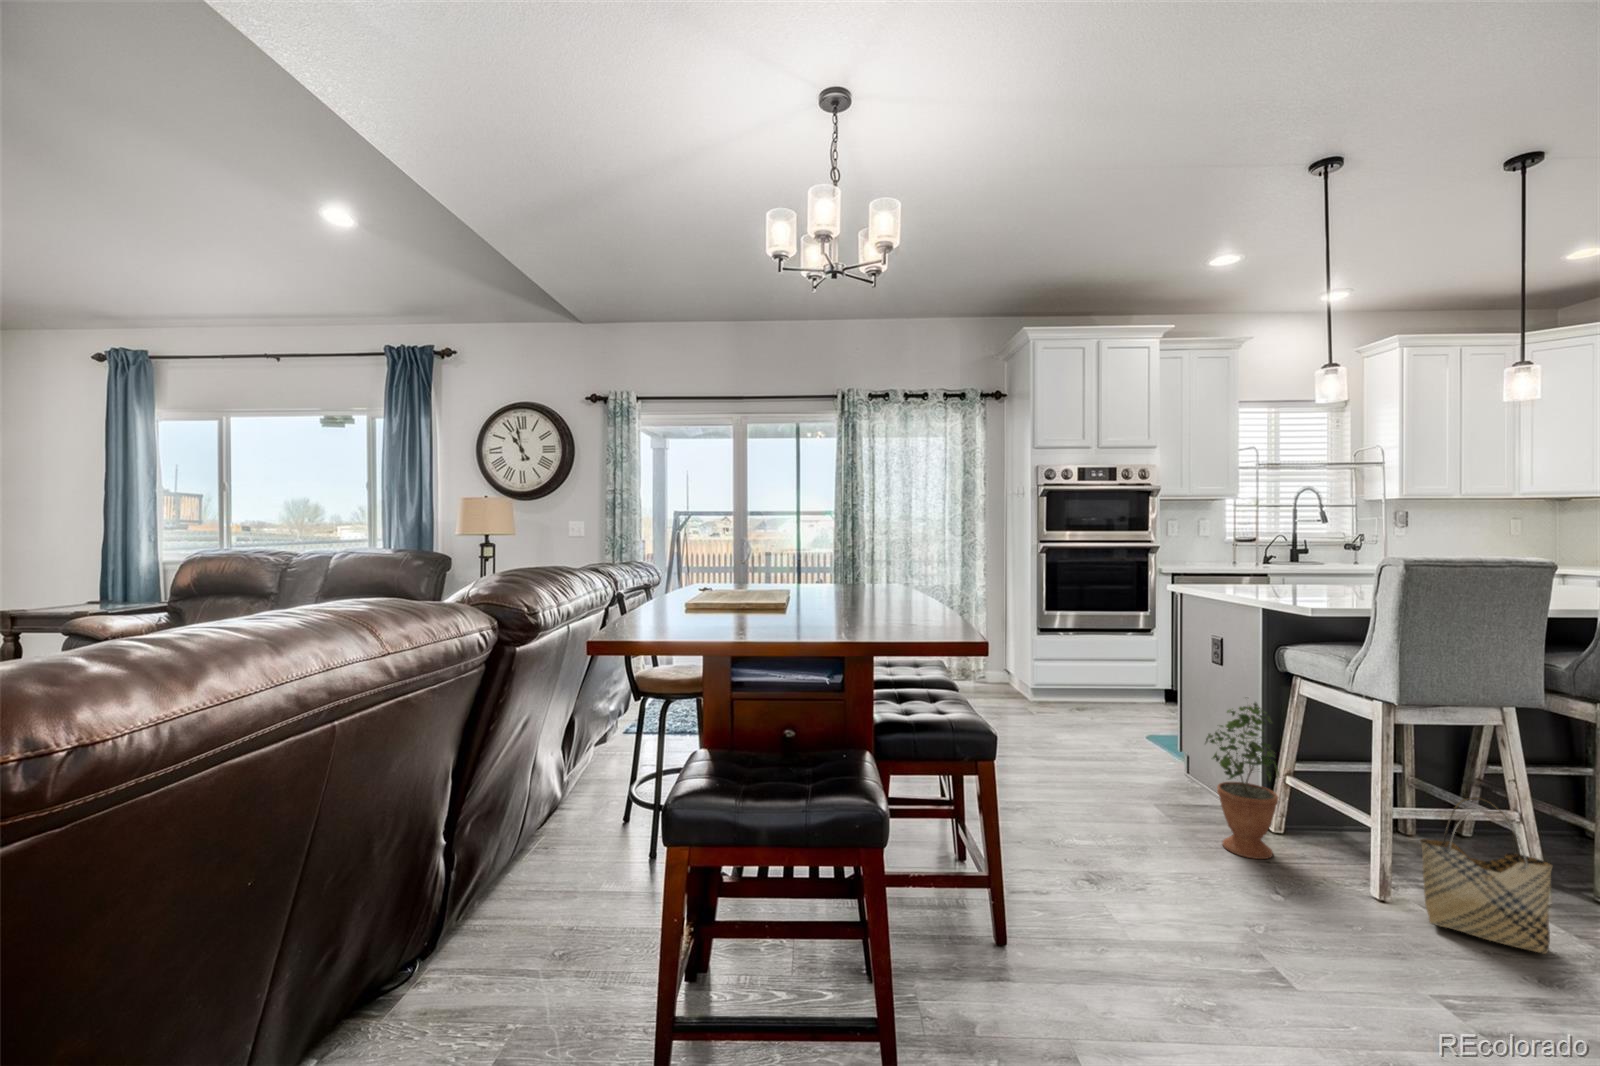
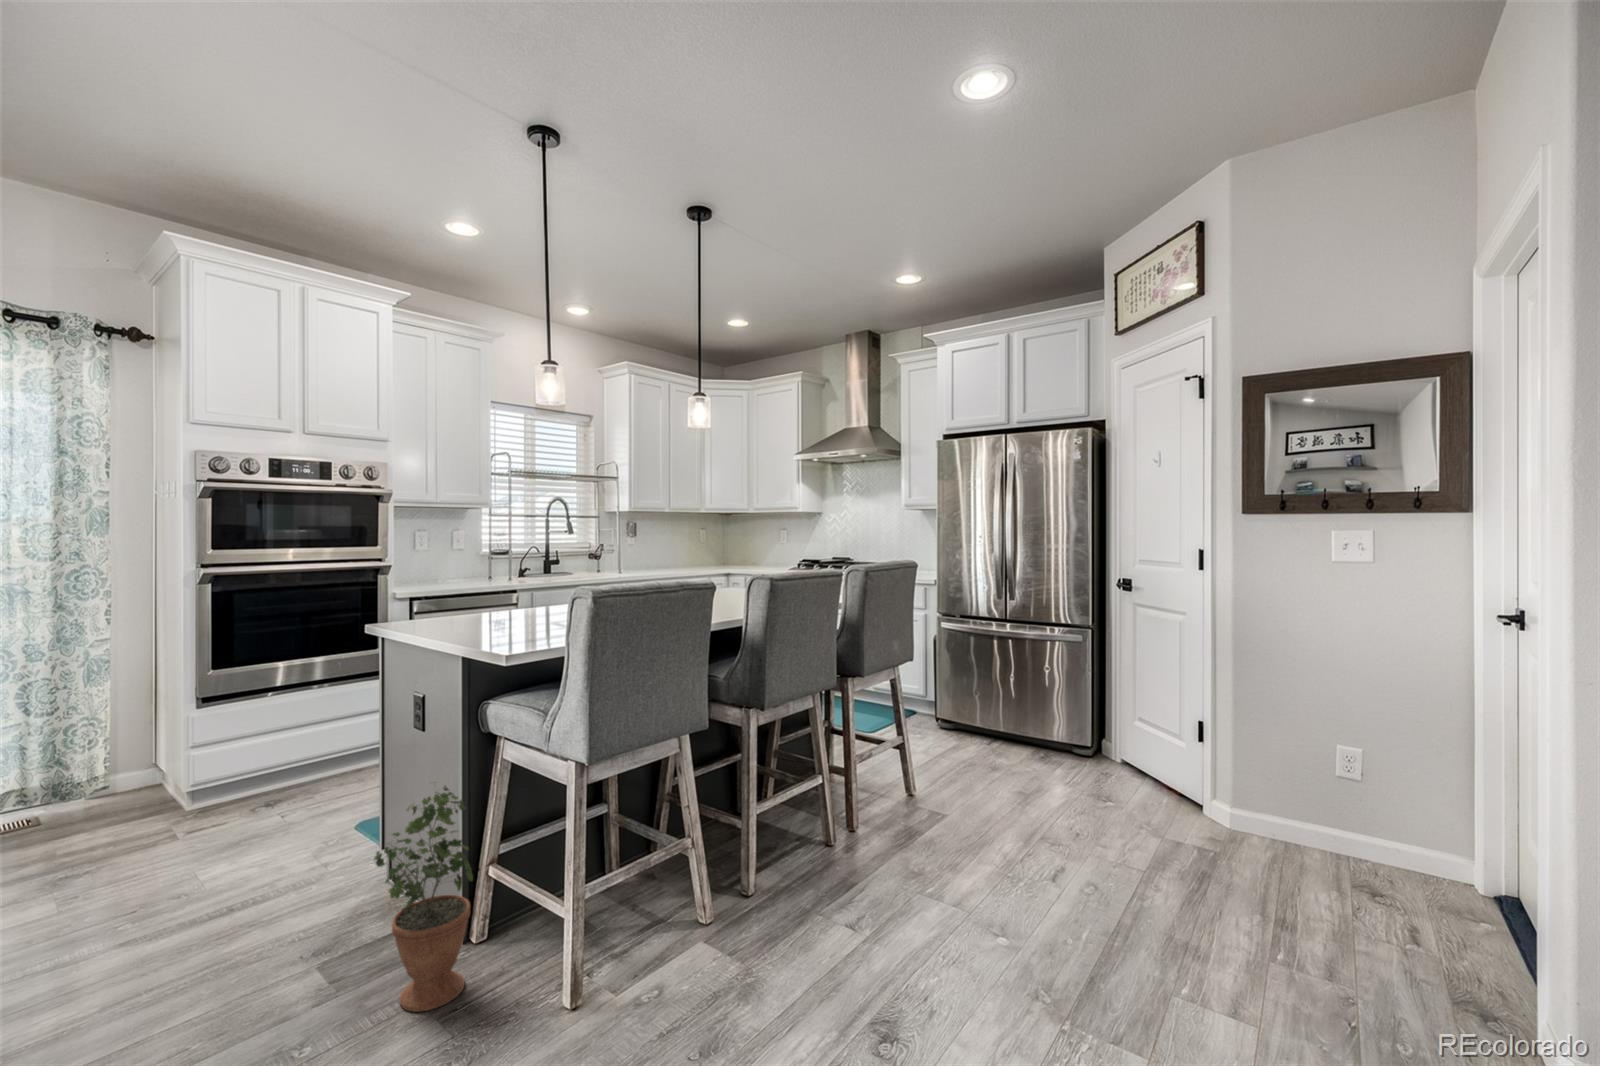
woven basket: present [1420,797,1552,954] -> none [606,849,714,1022]

